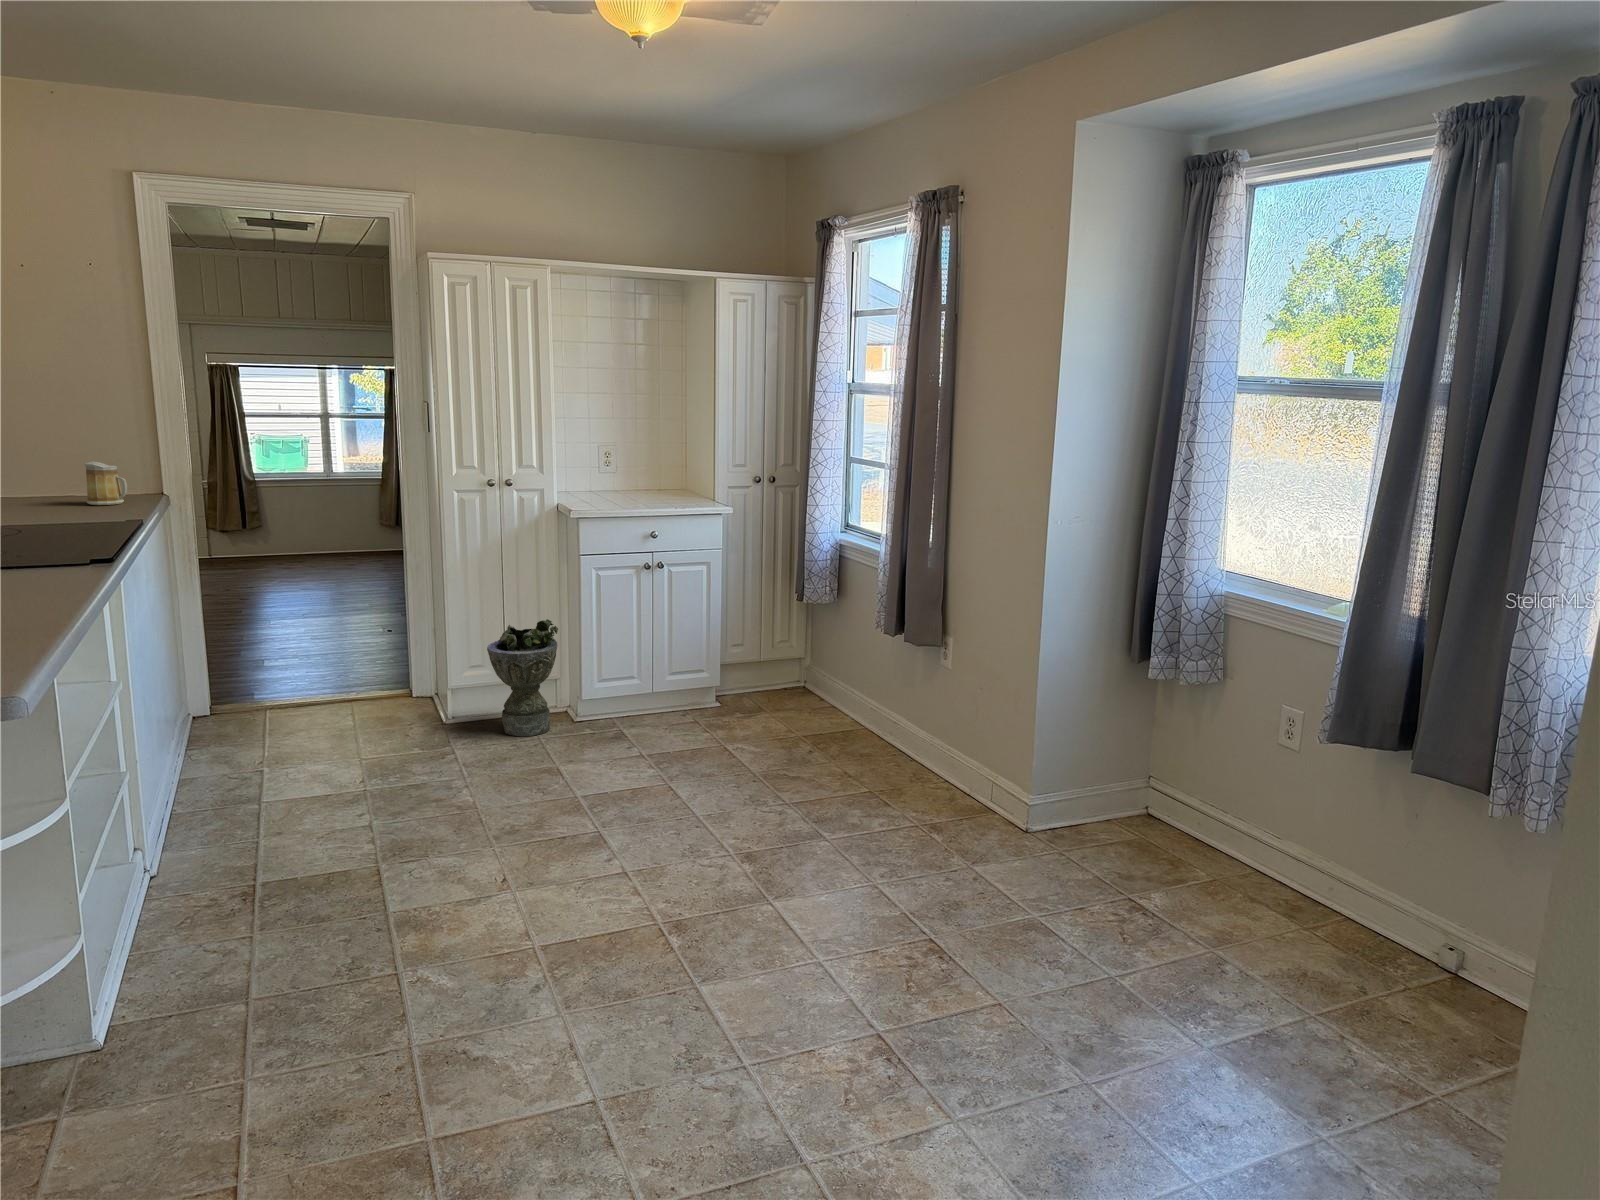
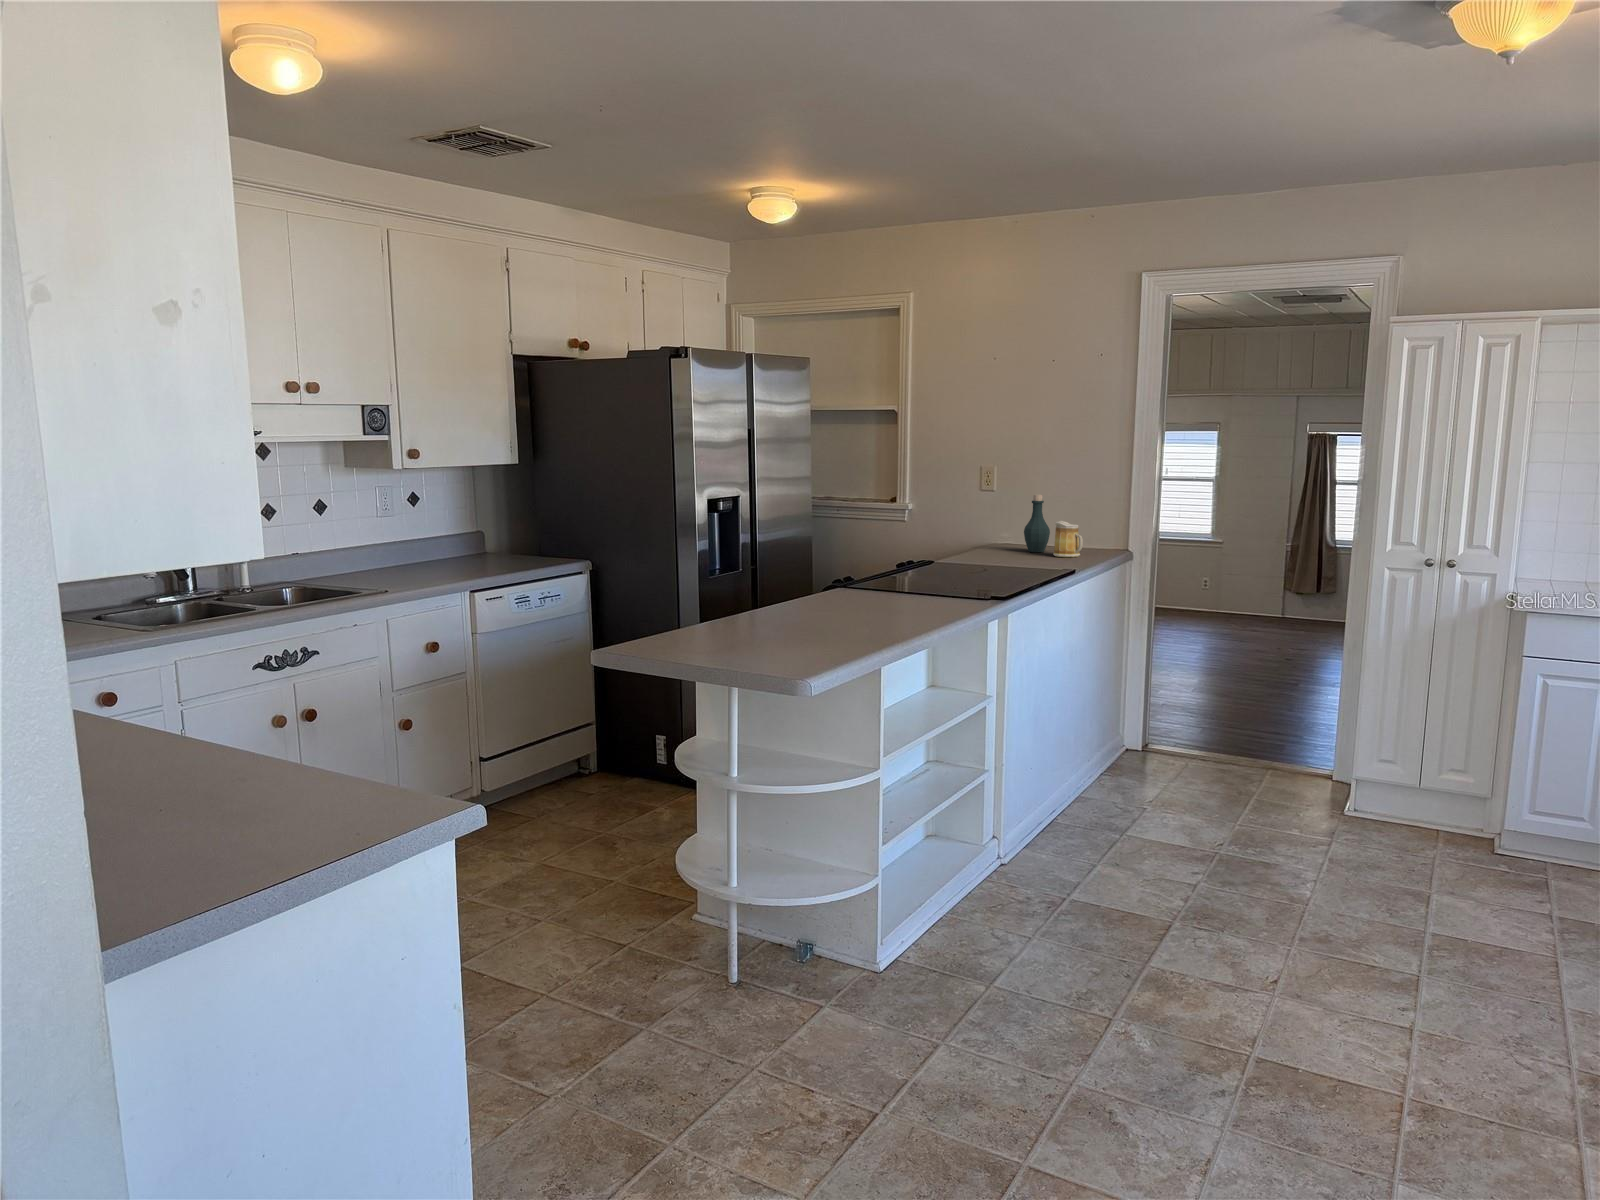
bottle: none [31,431,70,502] -> present [1024,495,1050,552]
planter: present [487,619,558,736] -> none [1391,722,1483,854]

